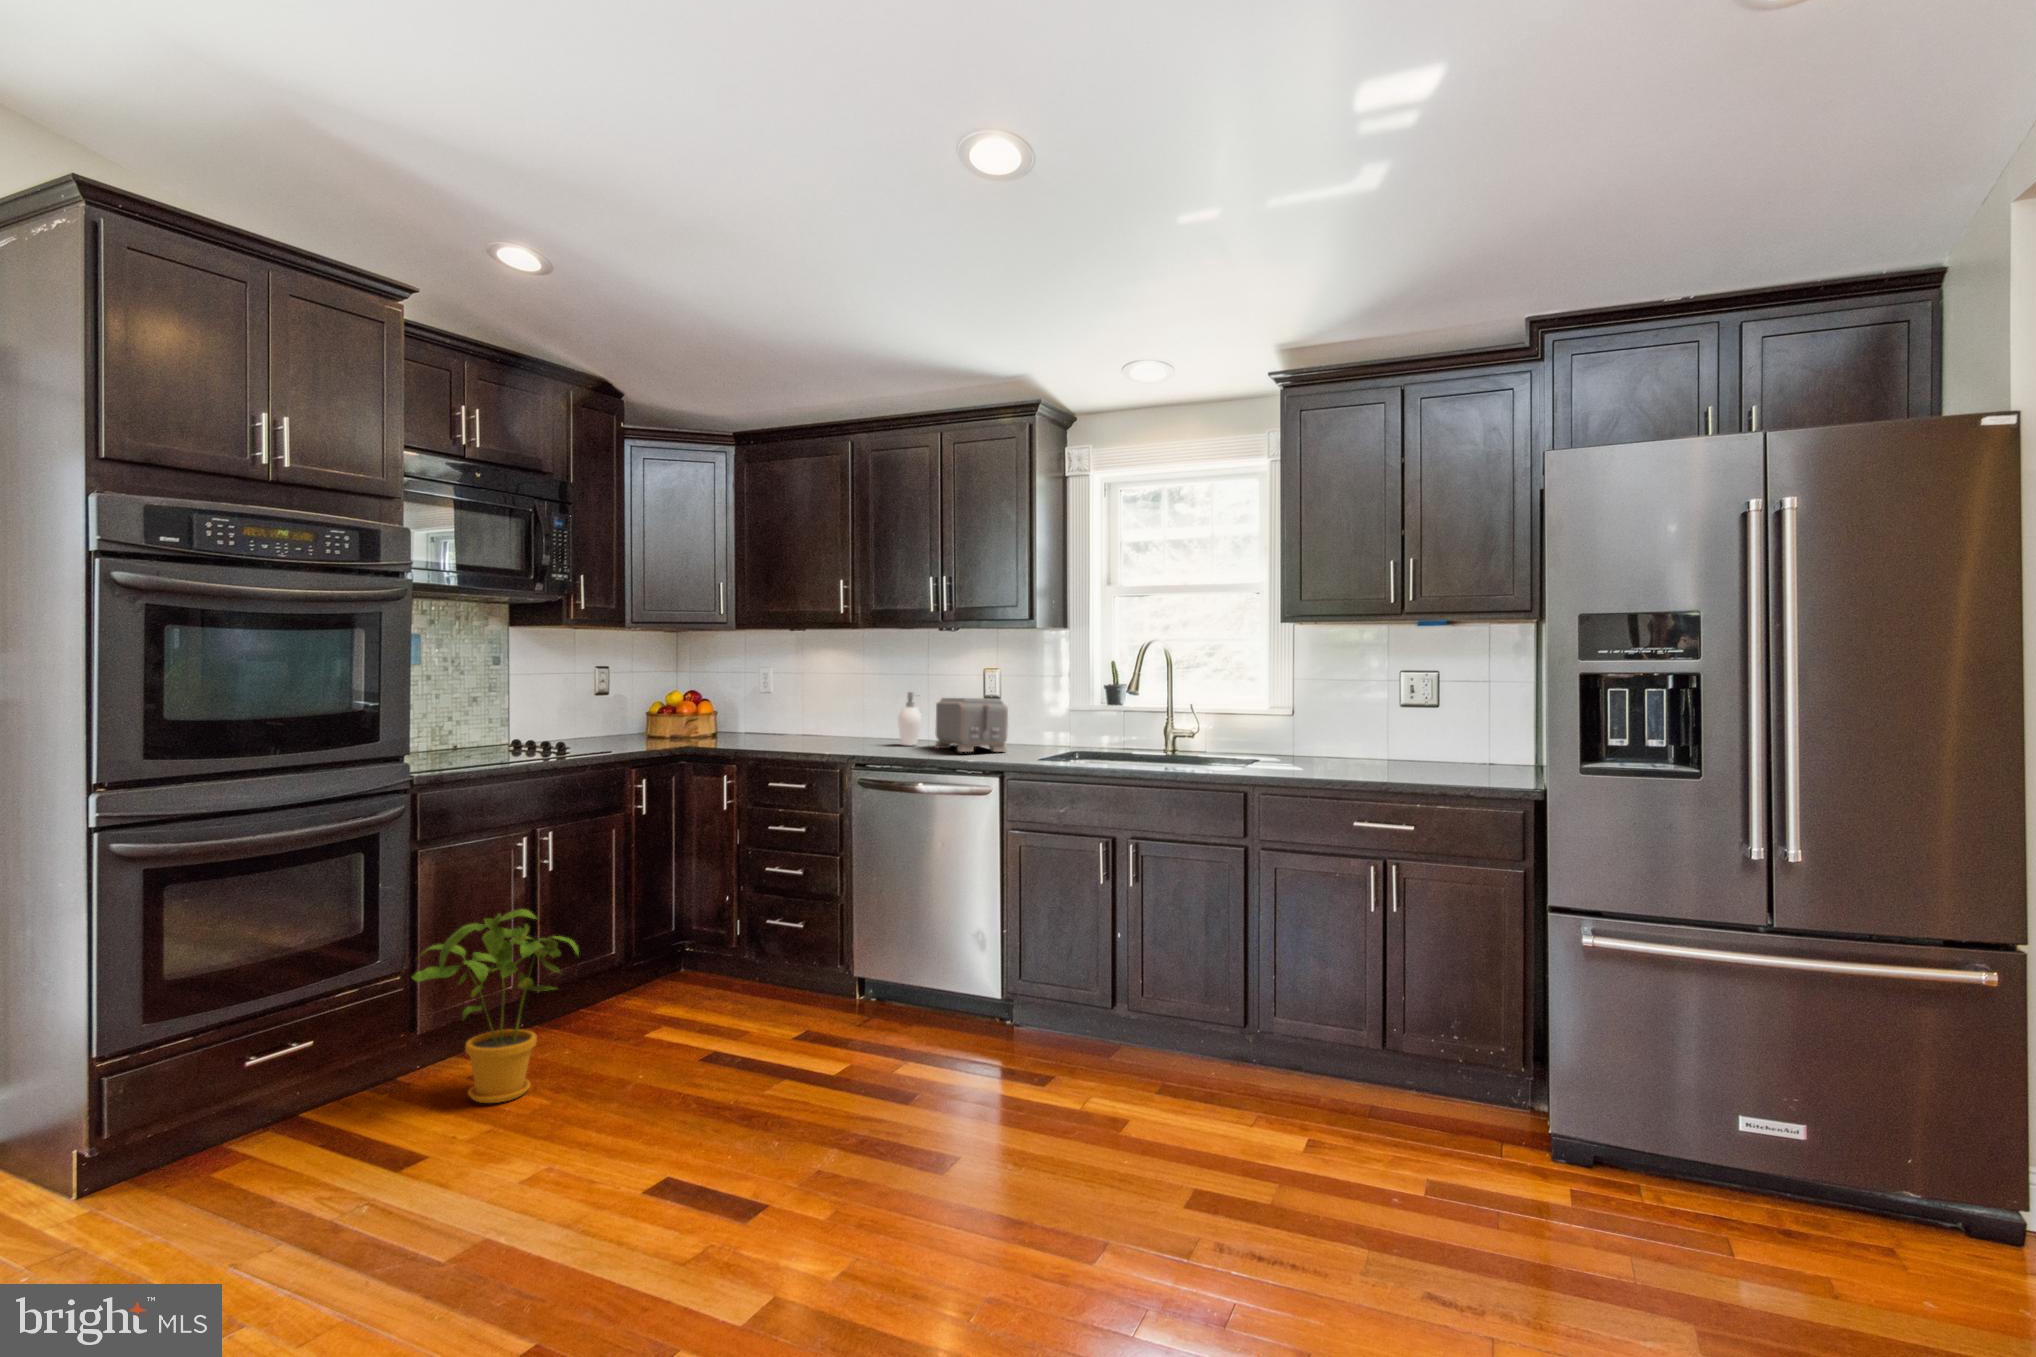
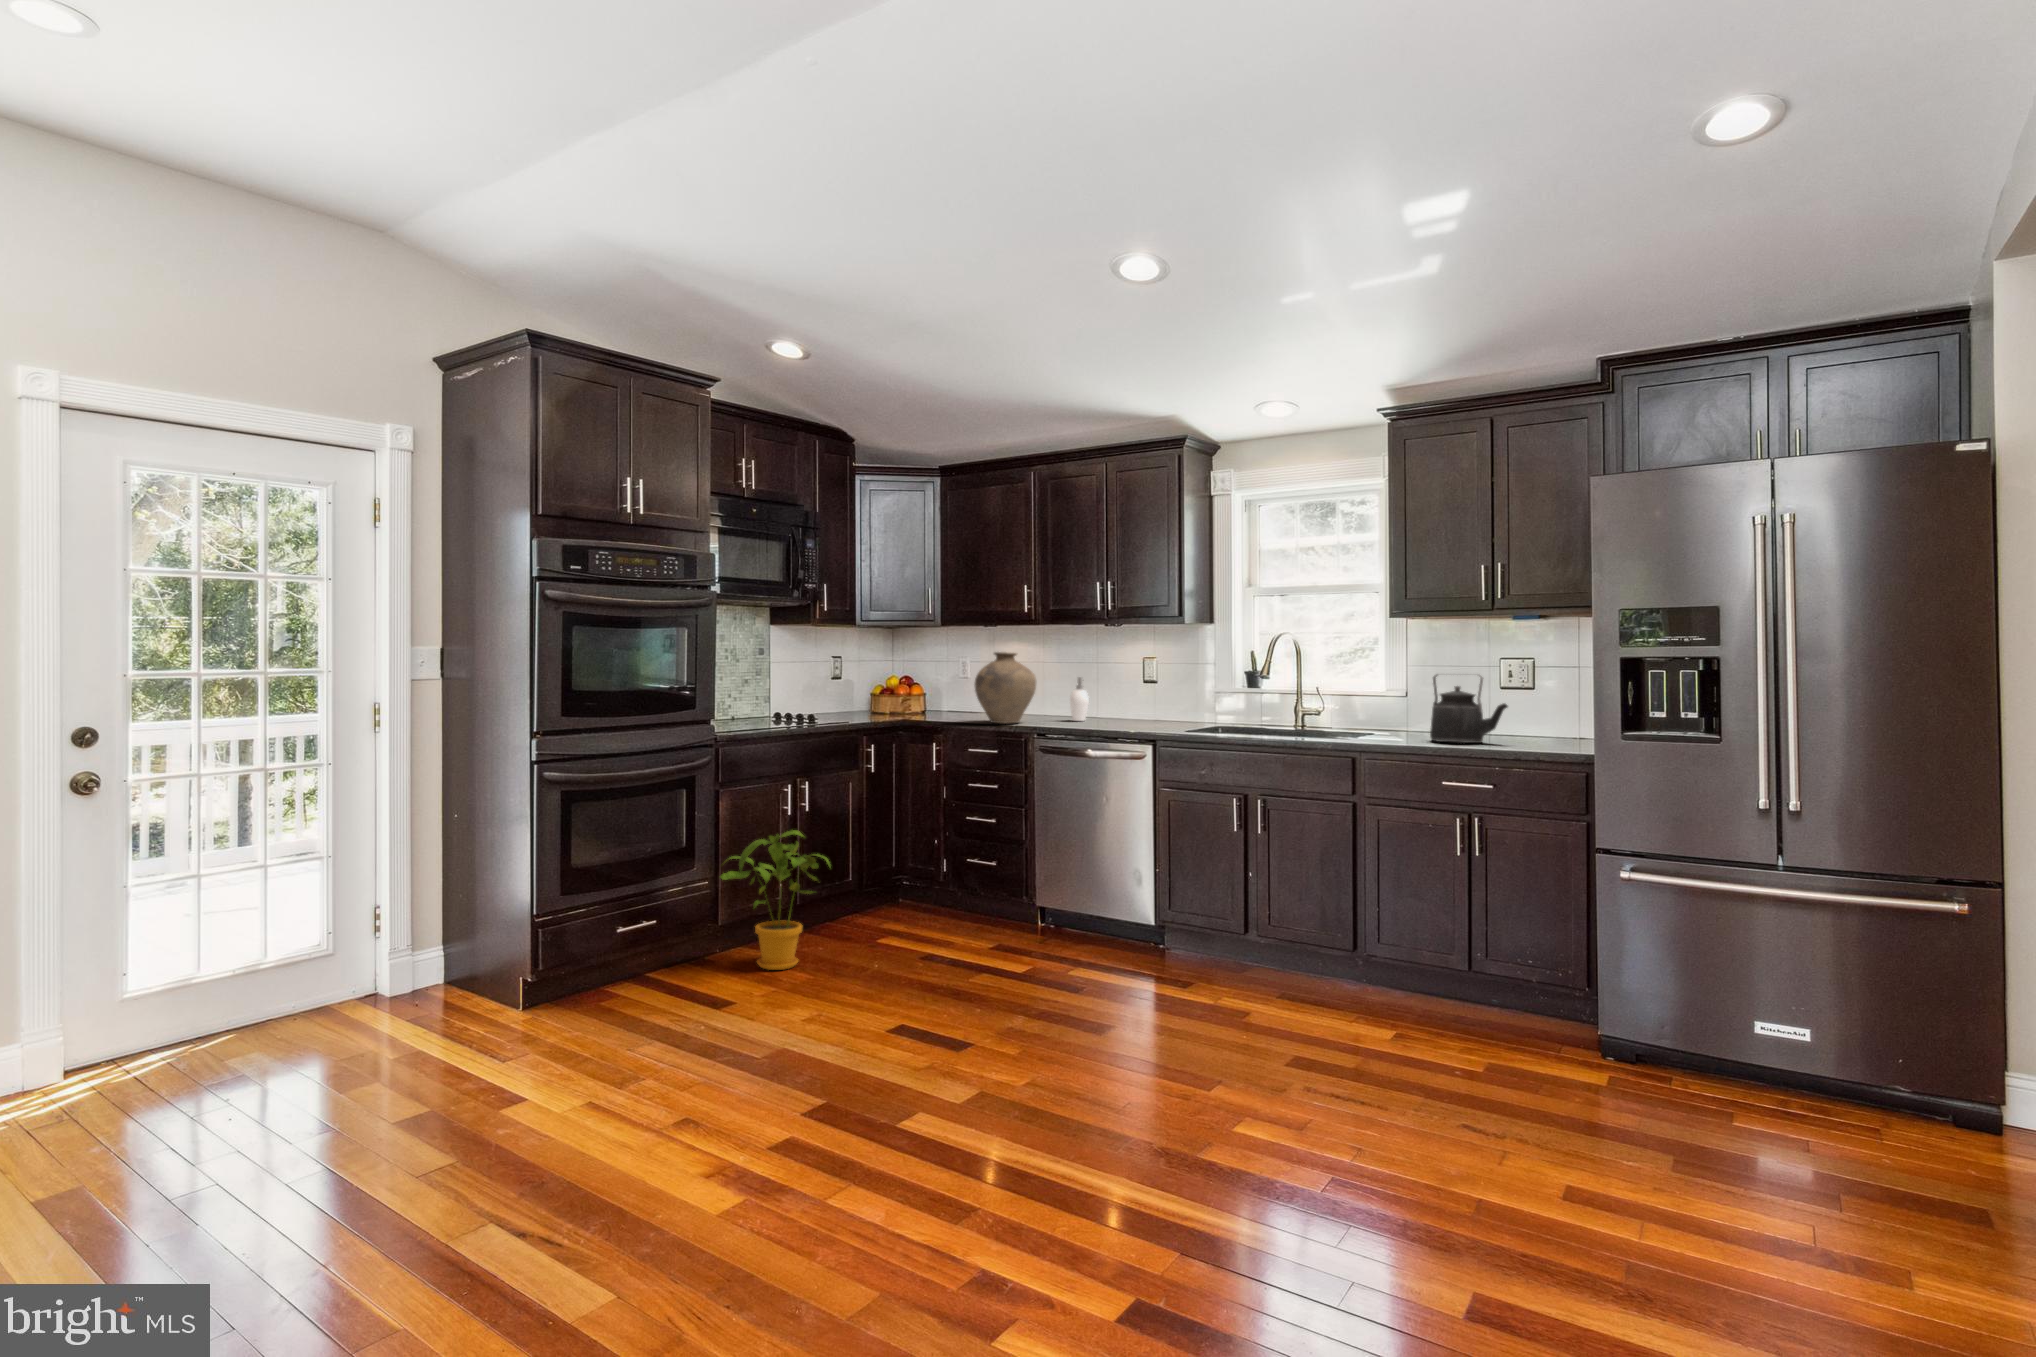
vase: none [779,662,857,750] -> present [975,652,1036,724]
kettle: none [1332,690,1423,772] -> present [1430,675,1508,743]
toaster: present [935,698,1008,752] -> none [1099,681,1159,726]

